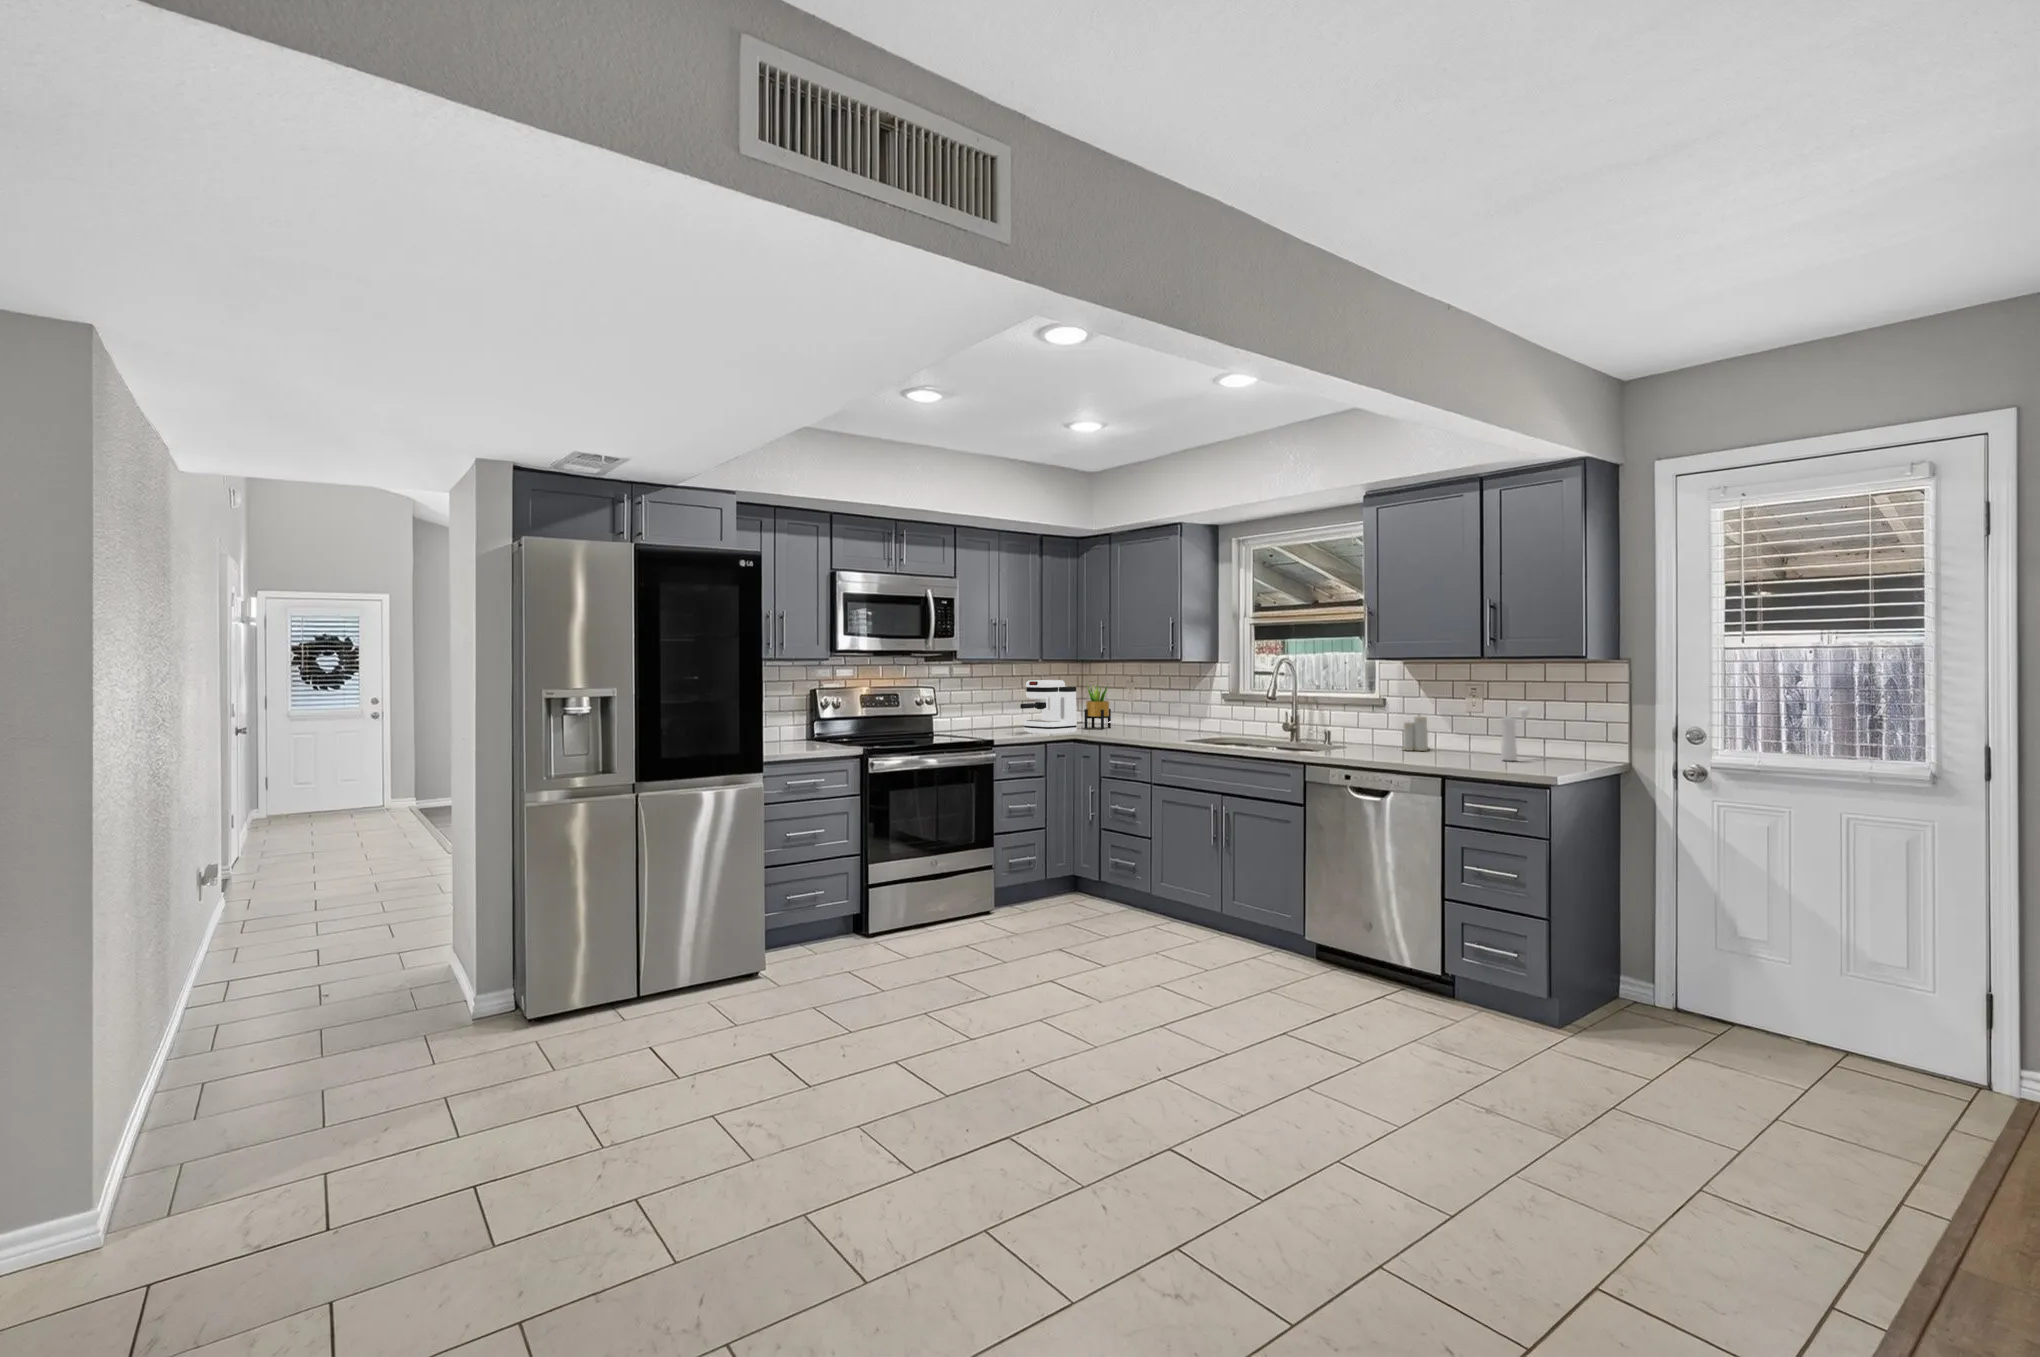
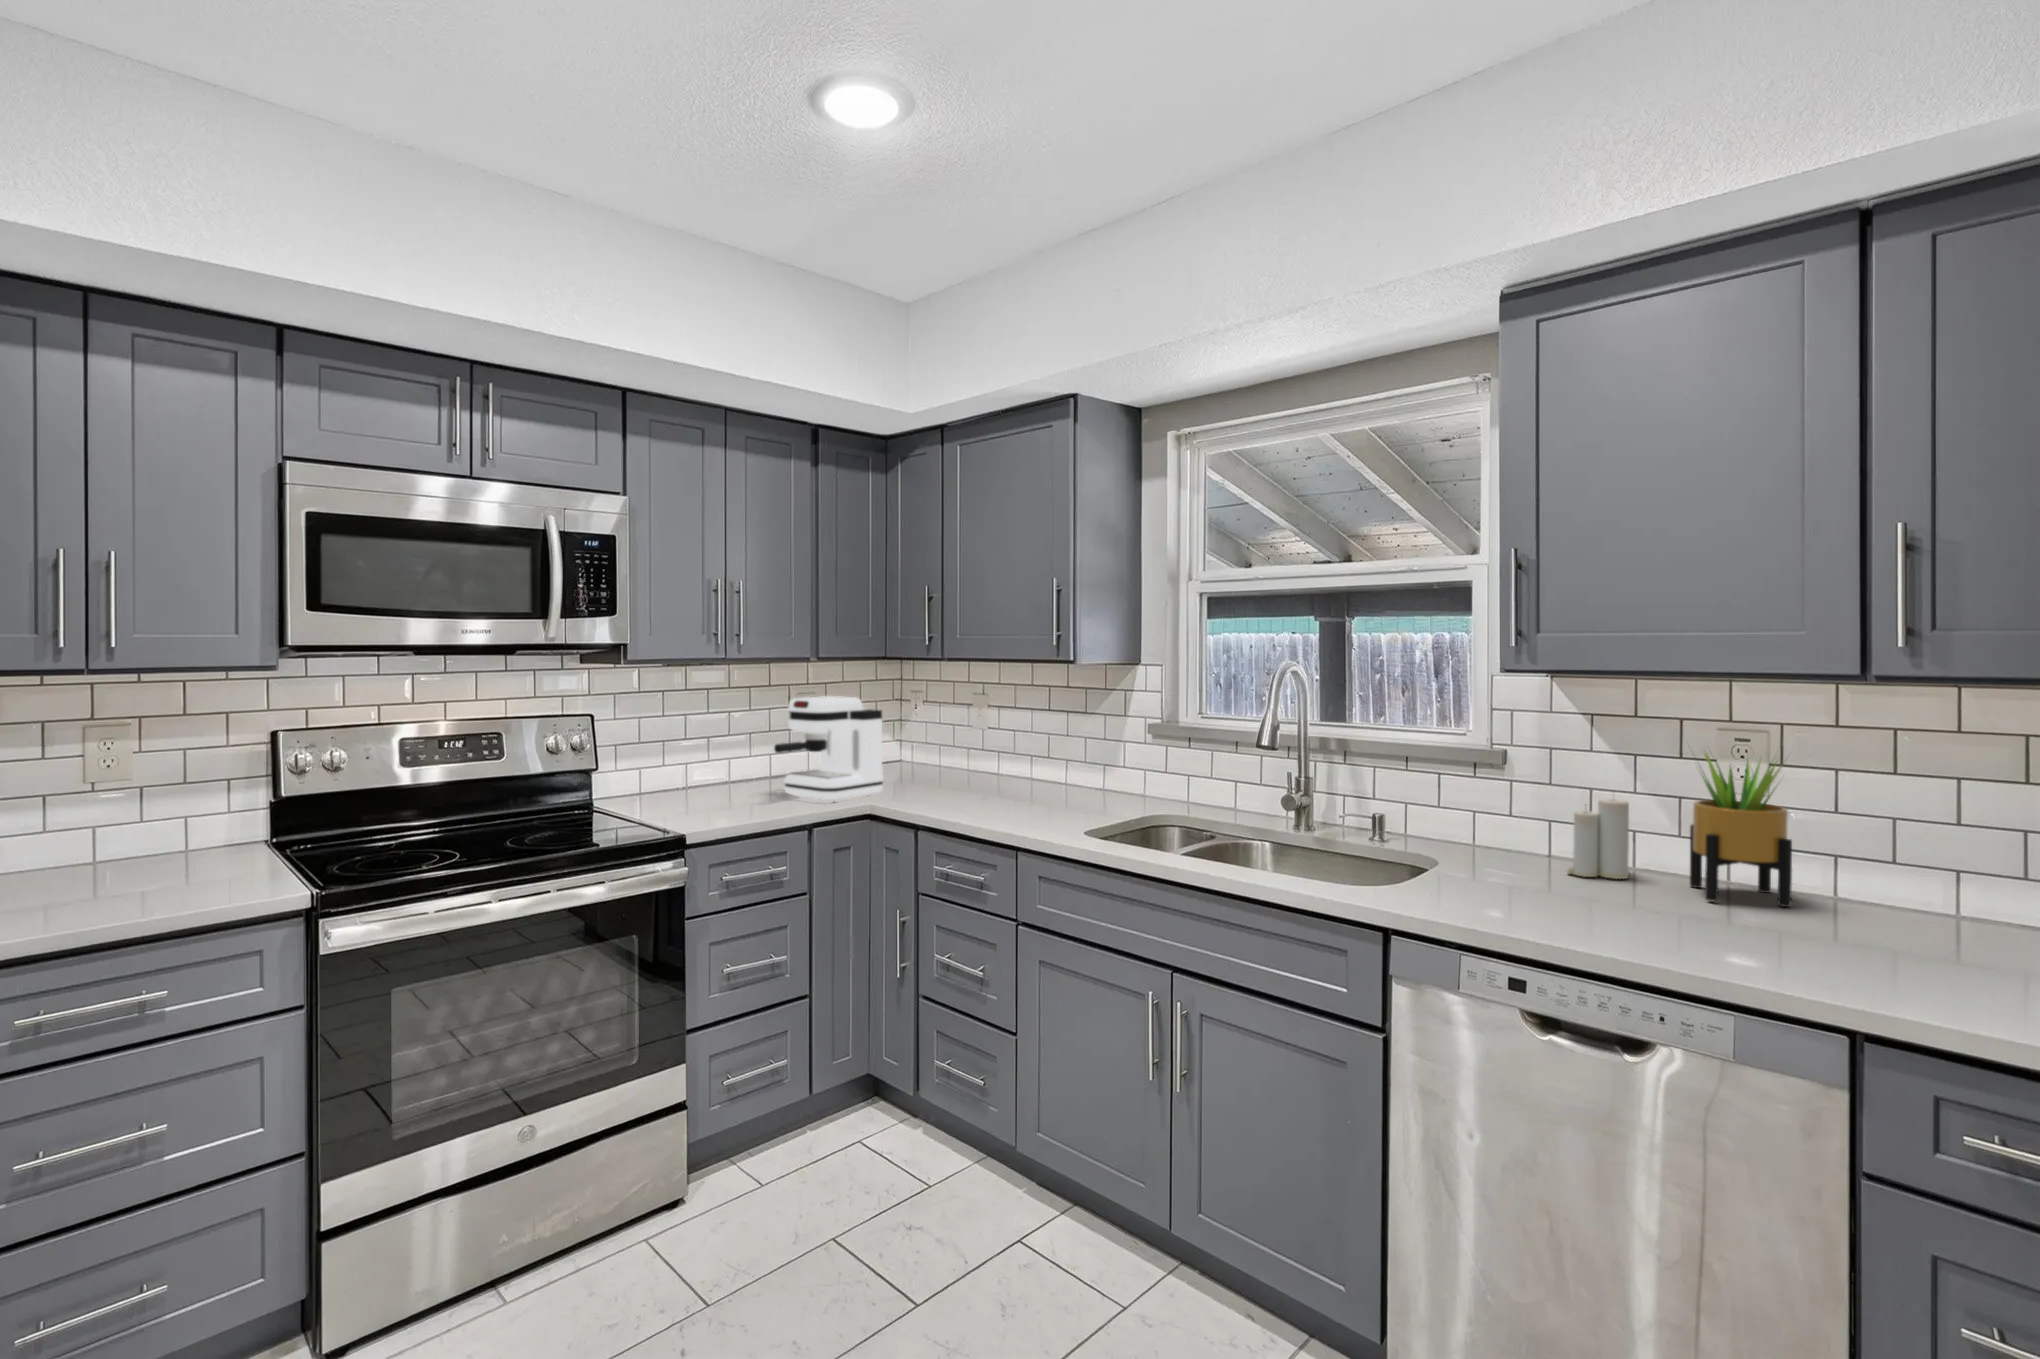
potted plant: present [1084,686,1111,729] -> present [1690,750,1792,907]
pepper mill: present [1501,707,1530,761] -> none [1884,796,1941,939]

